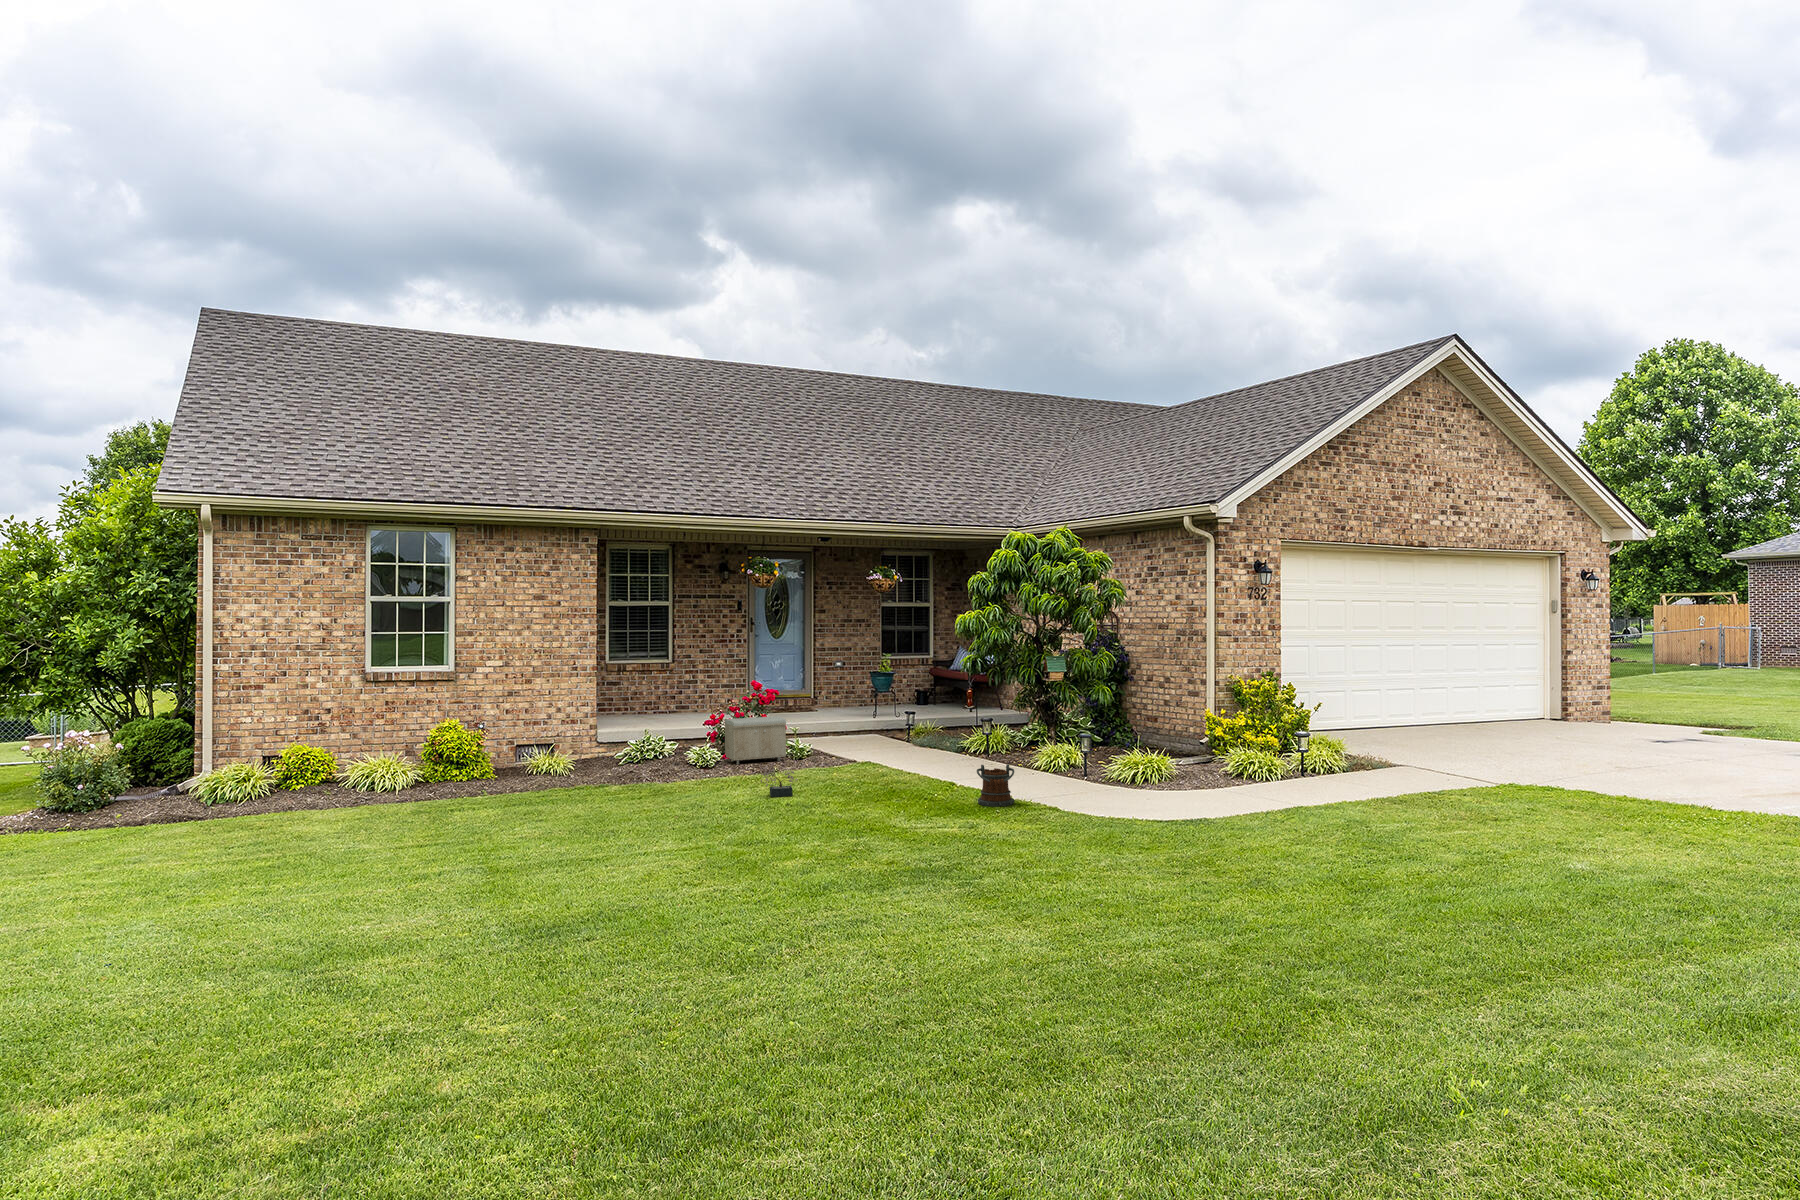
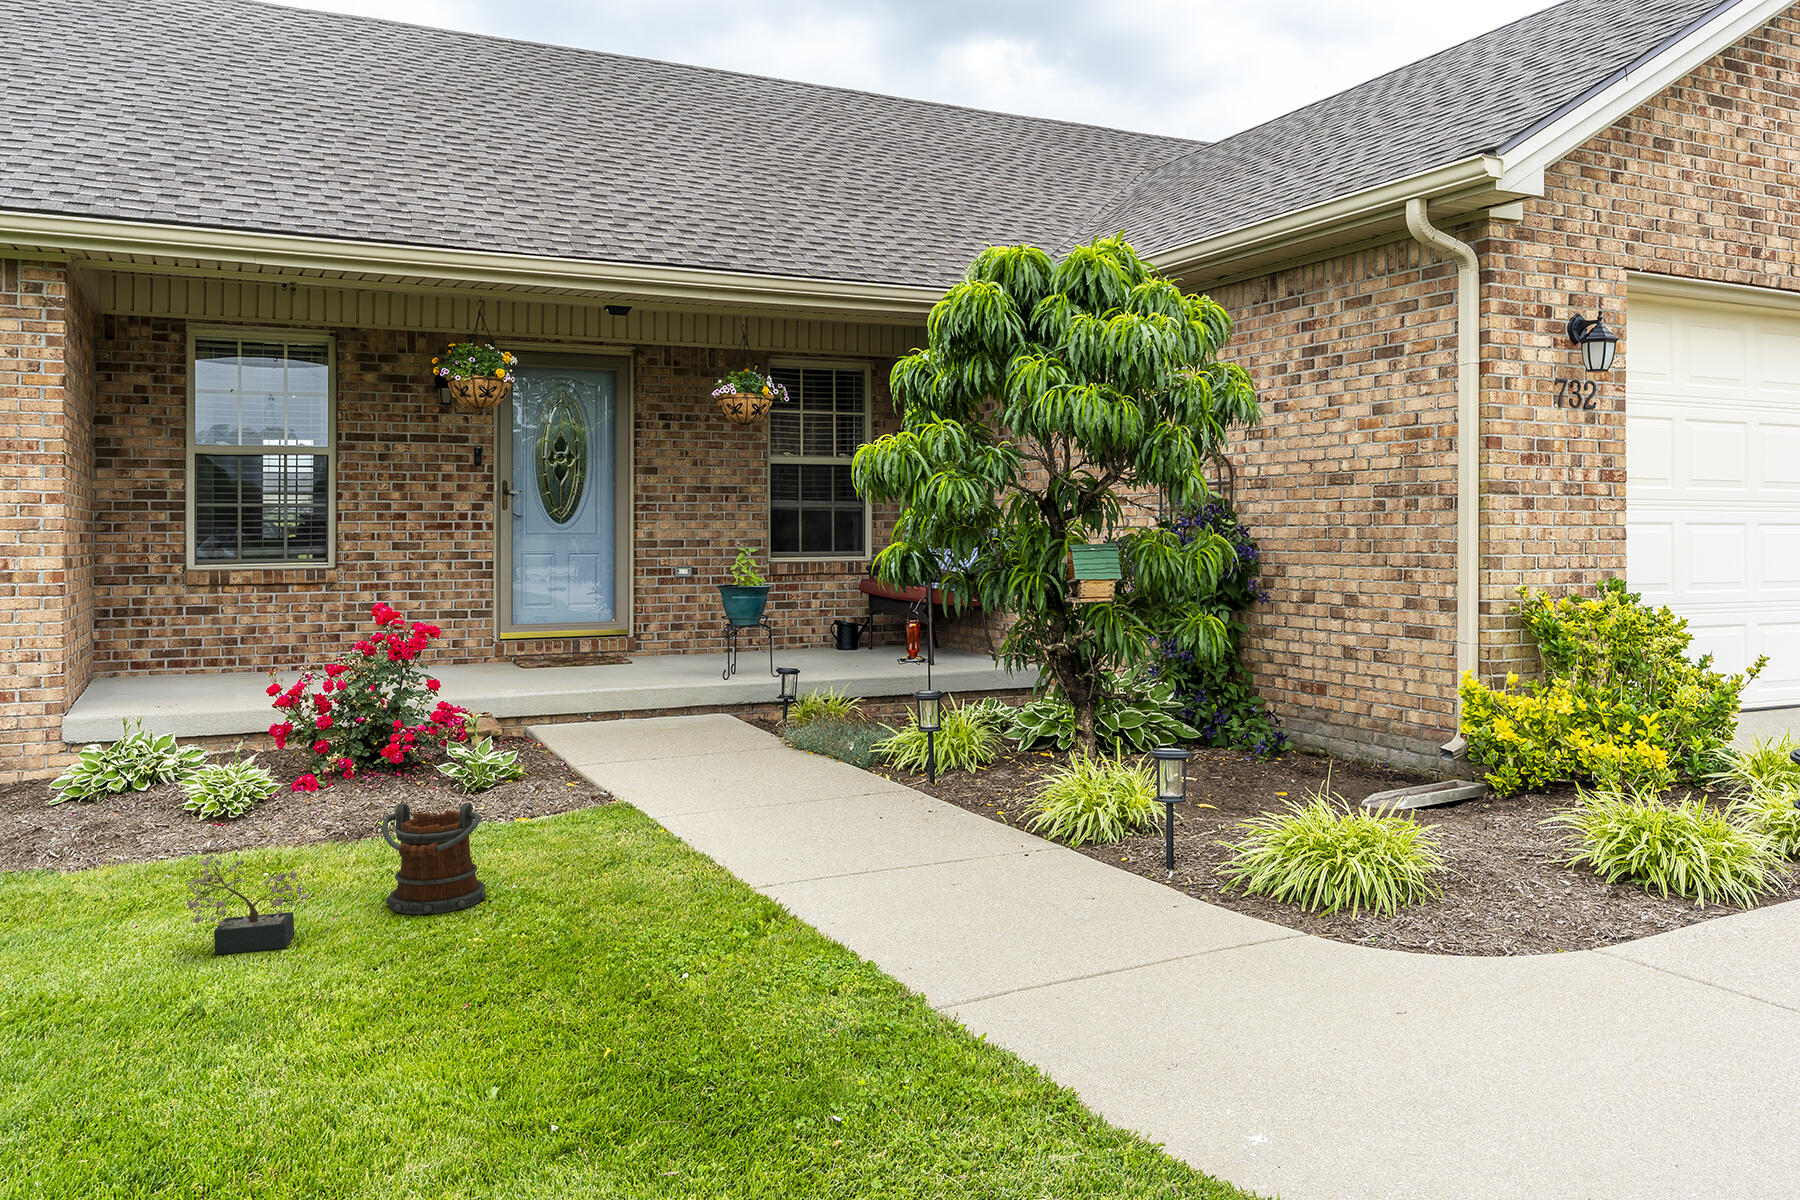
storage bench: present [725,716,786,764] -> none [316,685,459,801]
bucket: present [977,764,1015,806] -> present [382,803,486,915]

